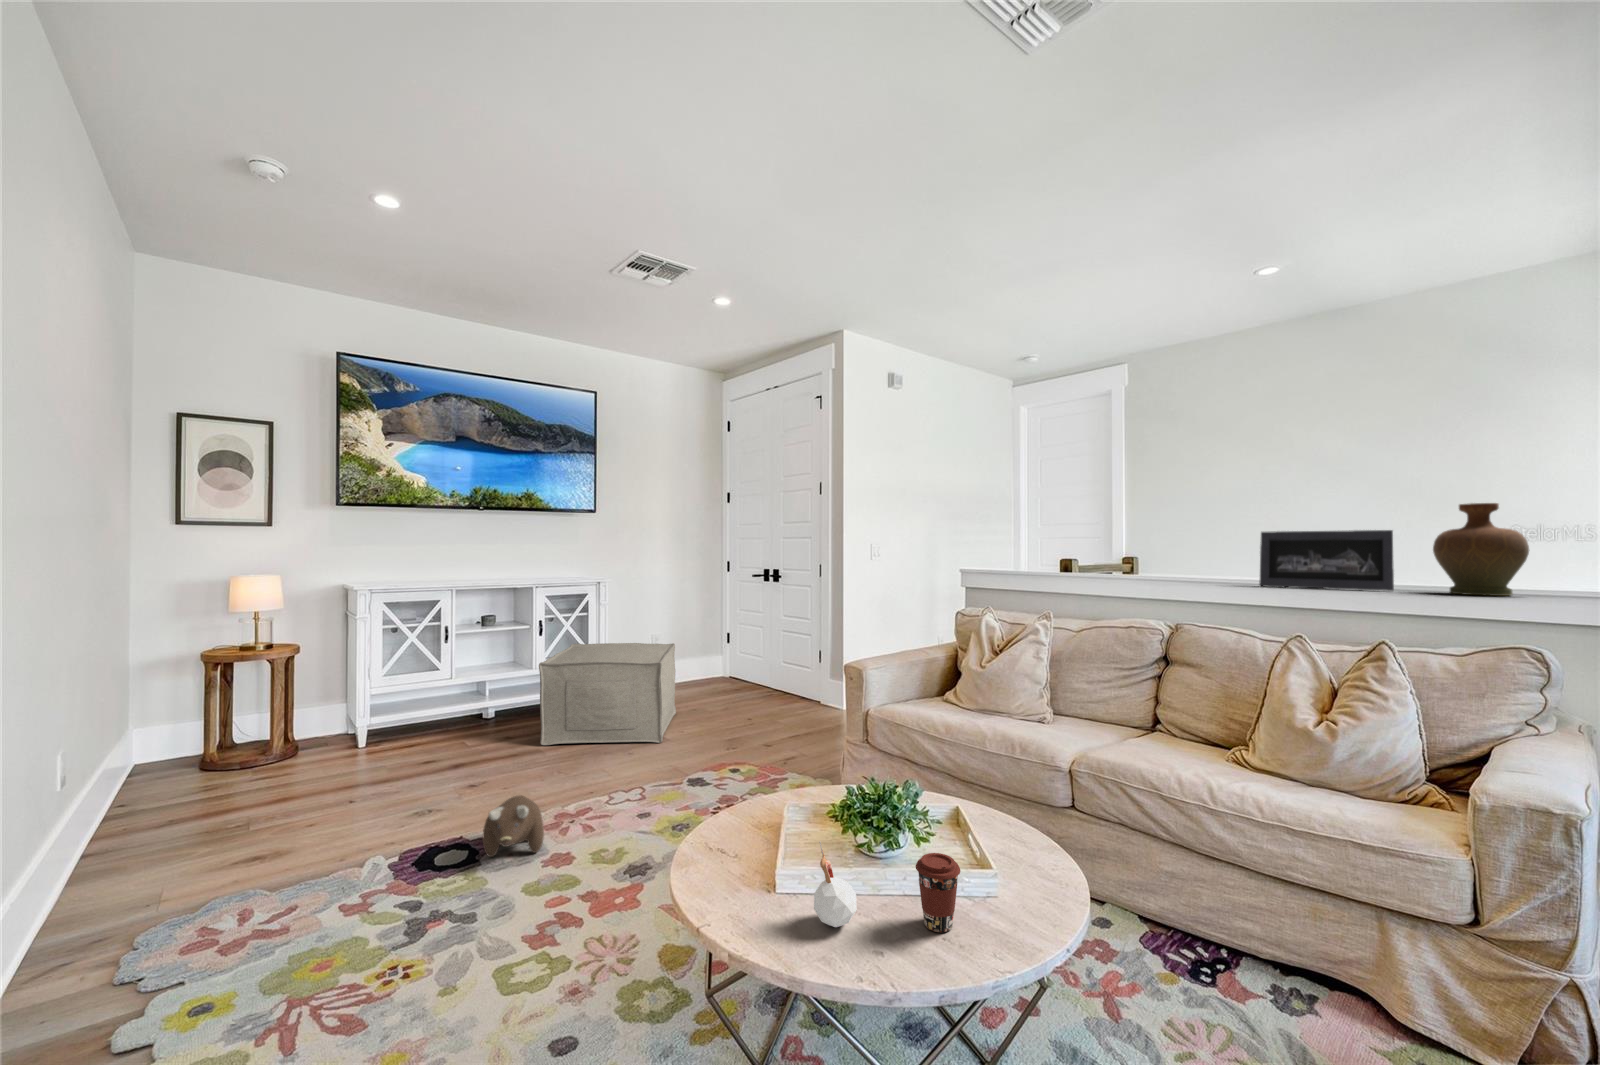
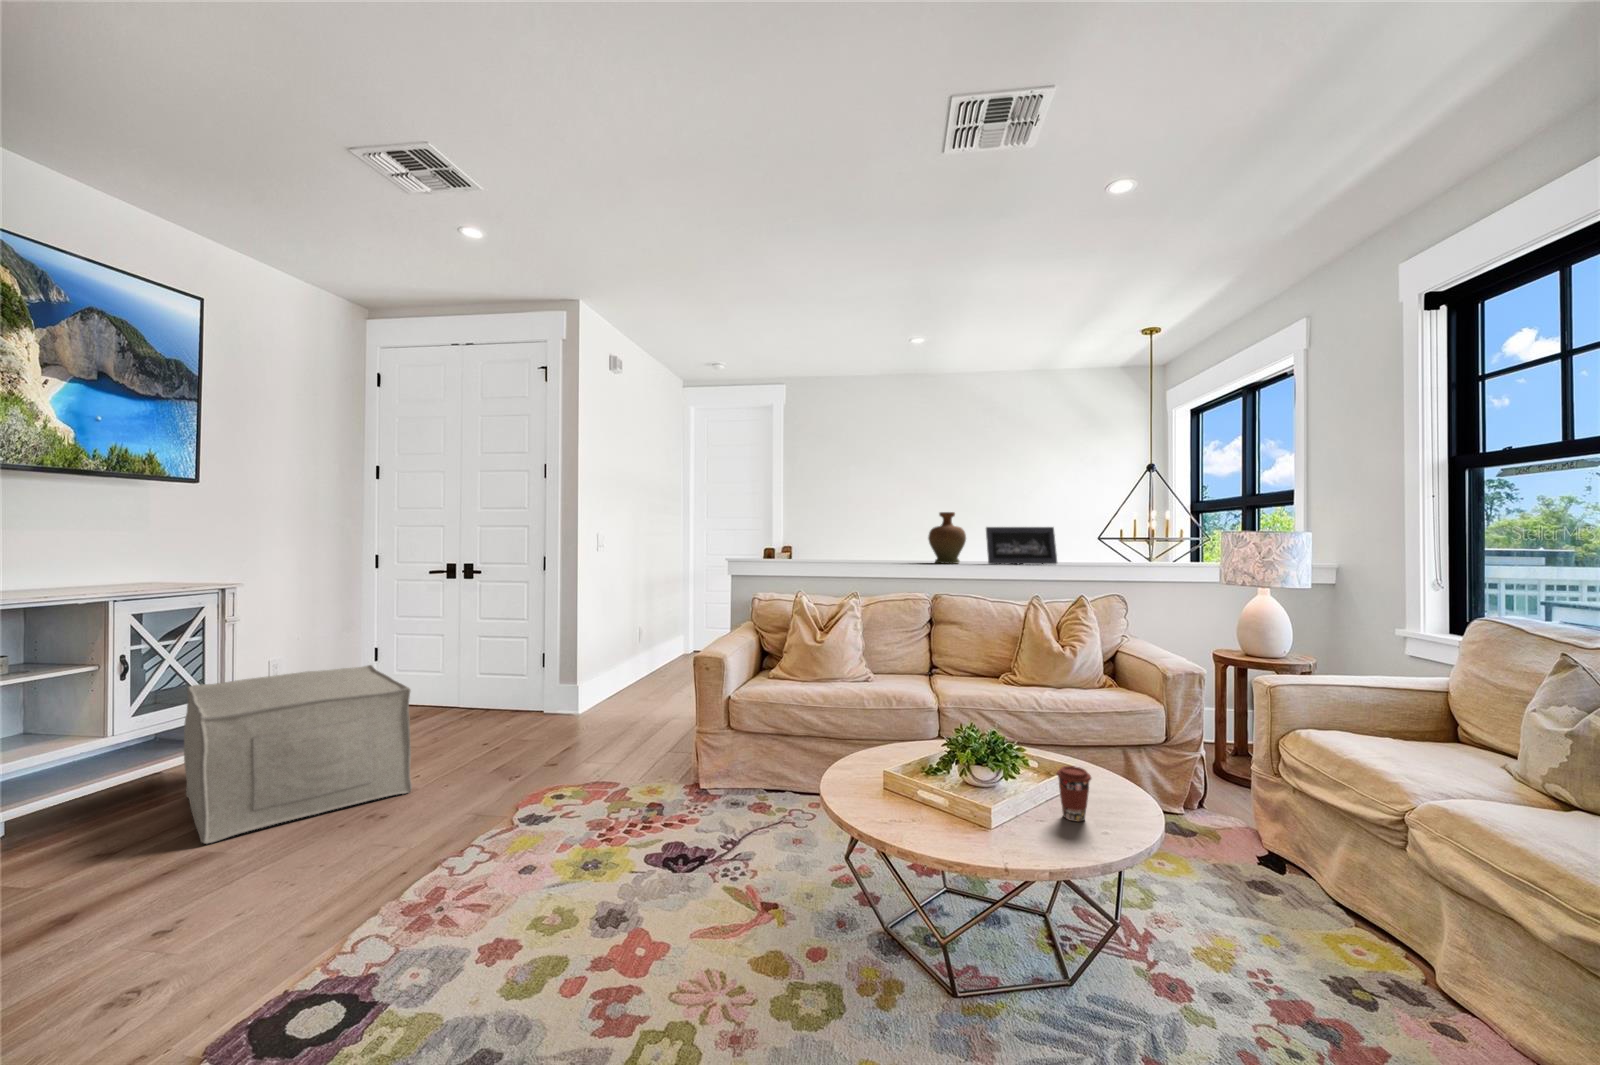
decorative vase: present [1433,503,1529,596] -> present [928,512,966,564]
plush toy: present [483,795,544,857] -> none [357,891,454,993]
candle: present [814,842,856,927] -> none [1015,780,1052,843]

